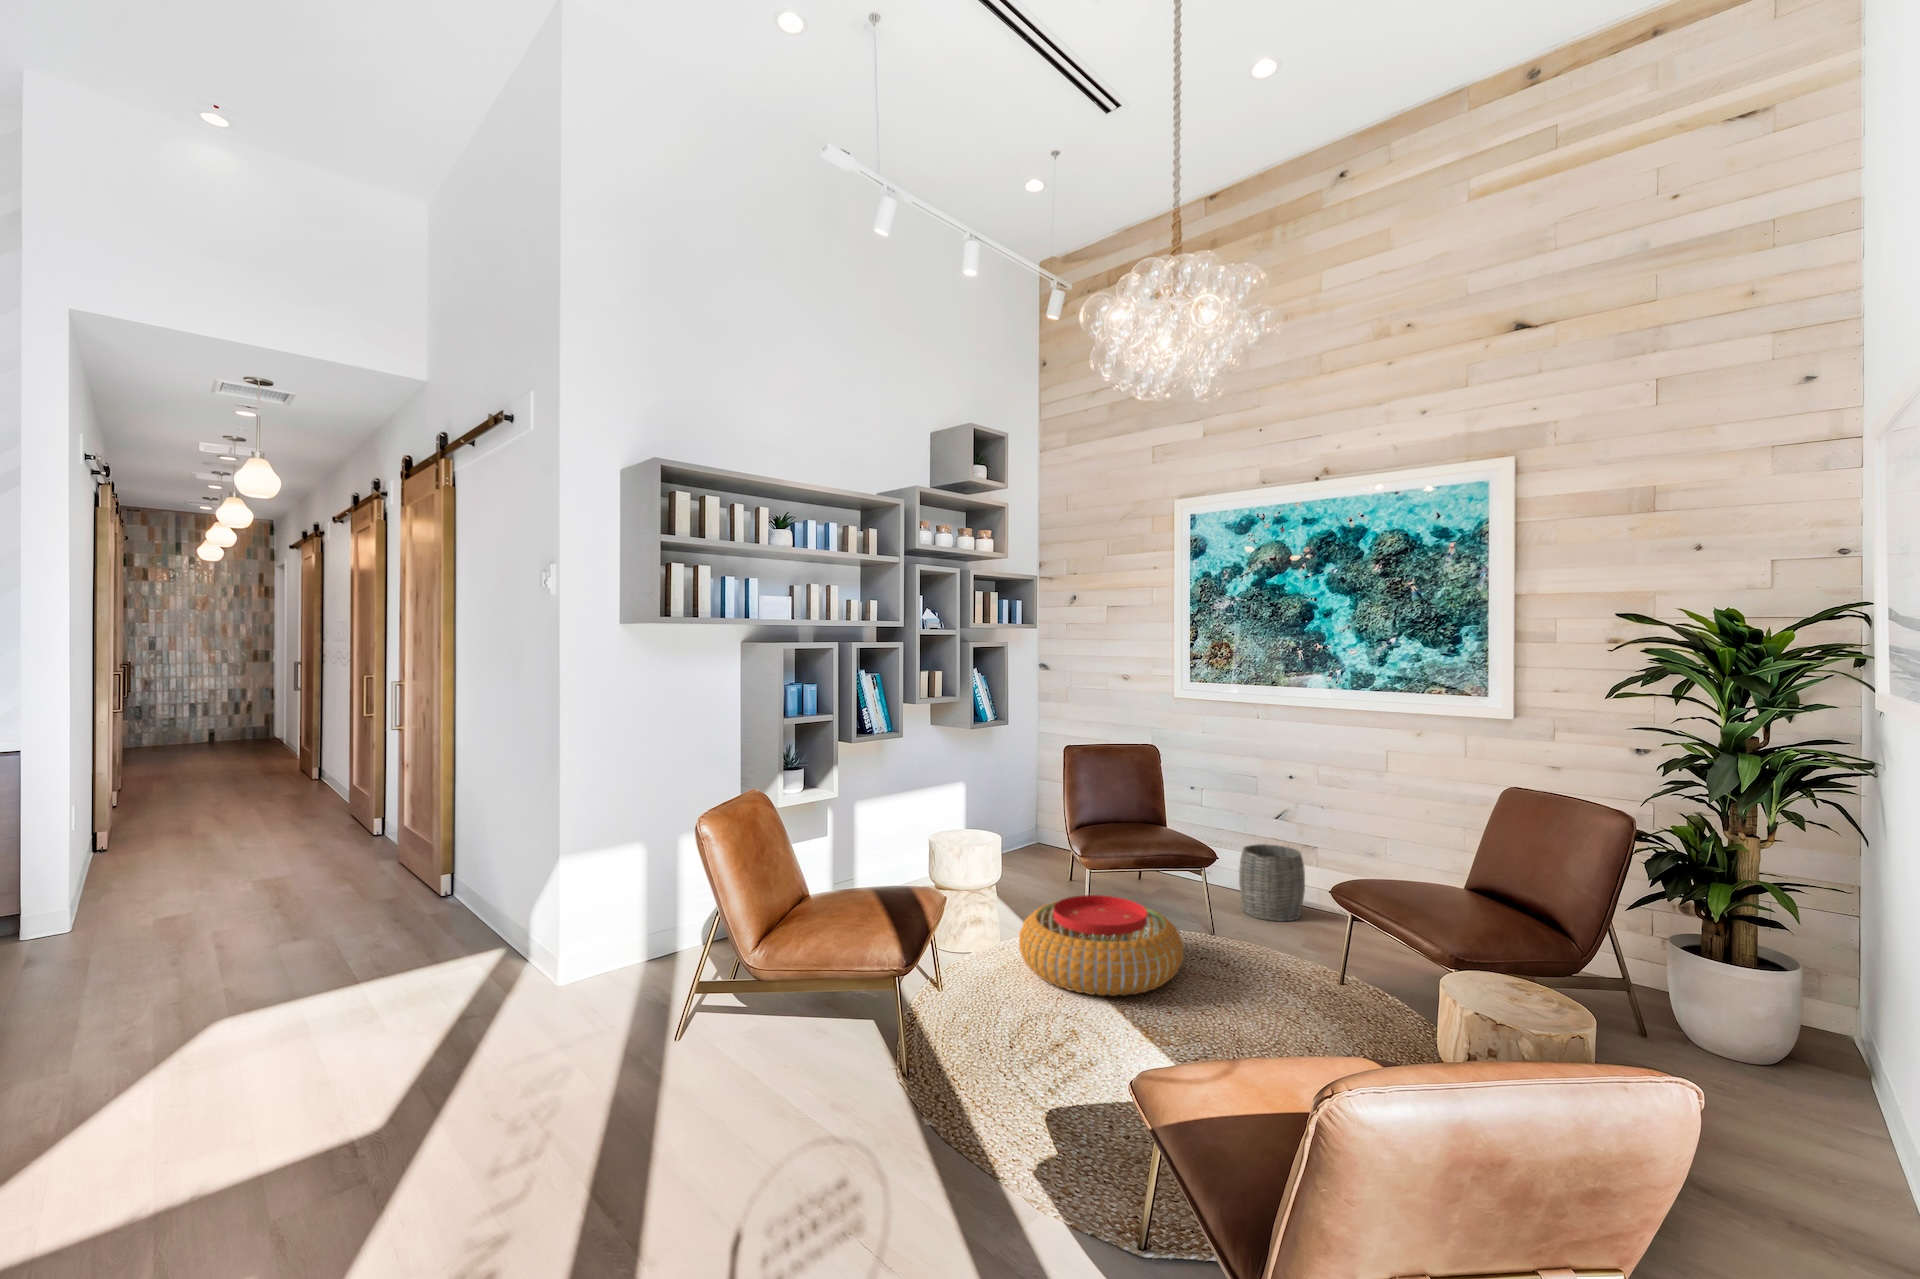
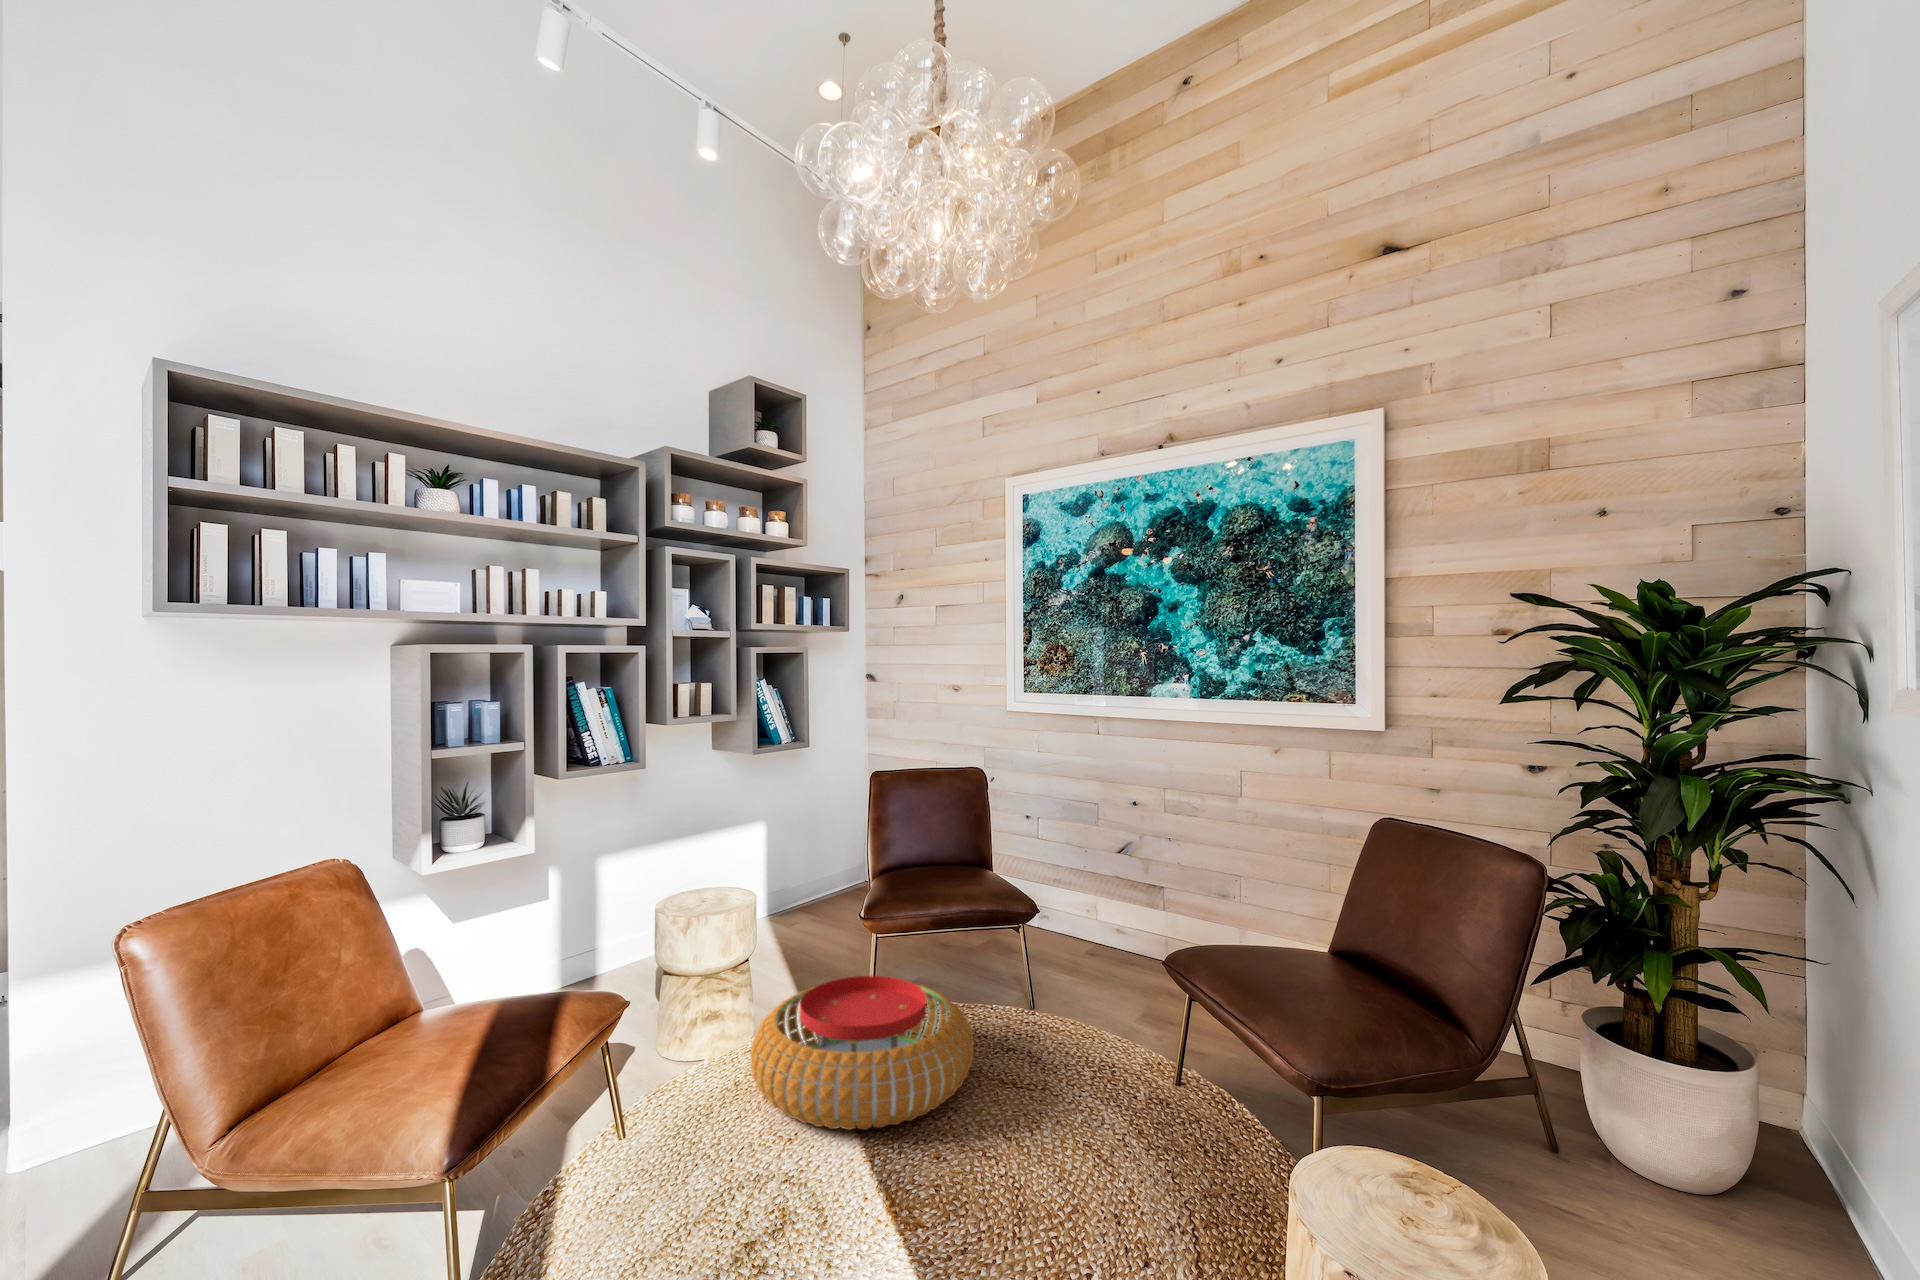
woven basket: present [1239,844,1305,921] -> none [1072,893,1150,993]

